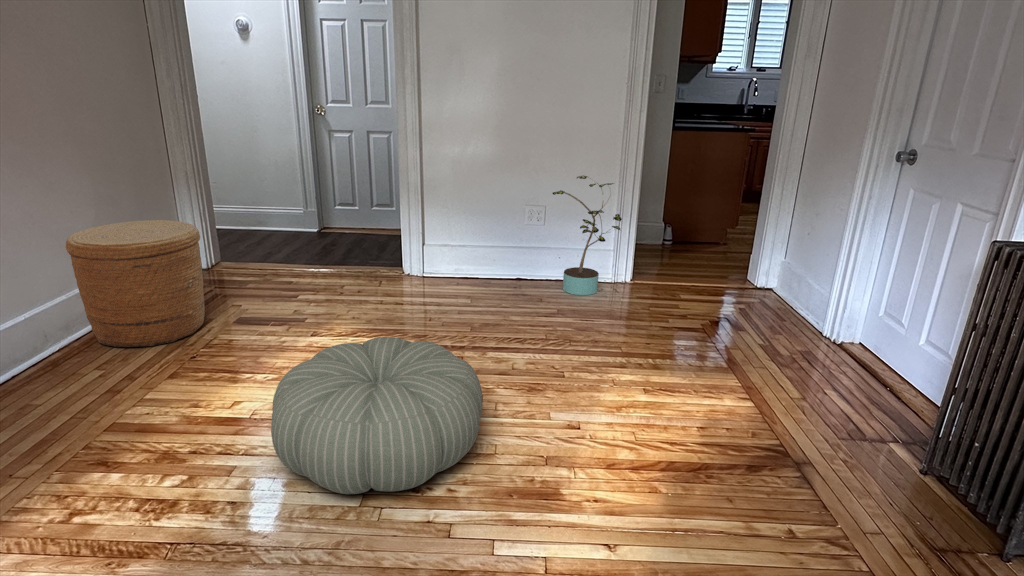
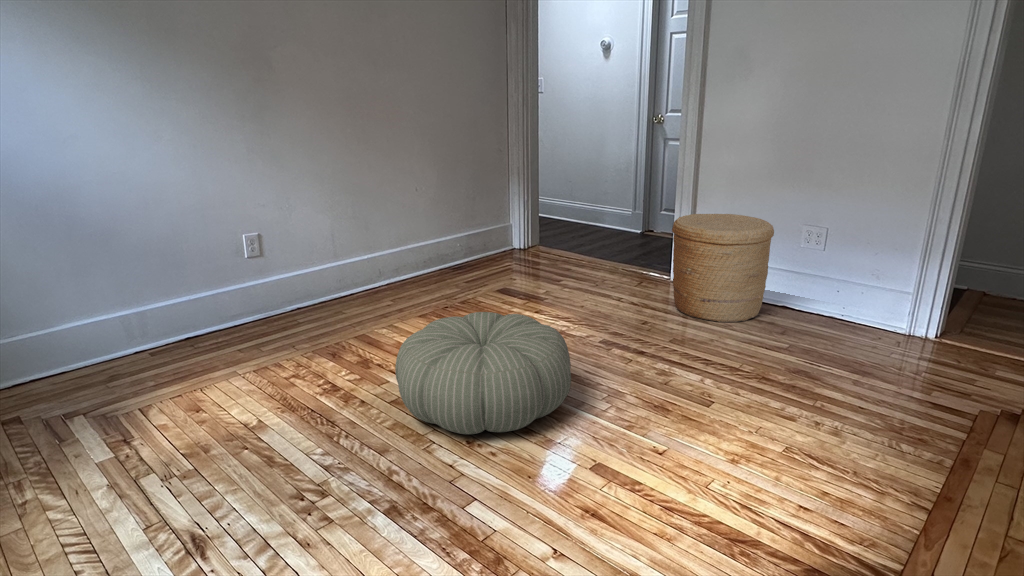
potted plant: present [553,176,622,295] -> none [819,193,918,341]
woven basket: present [66,220,205,347] -> present [672,214,774,322]

